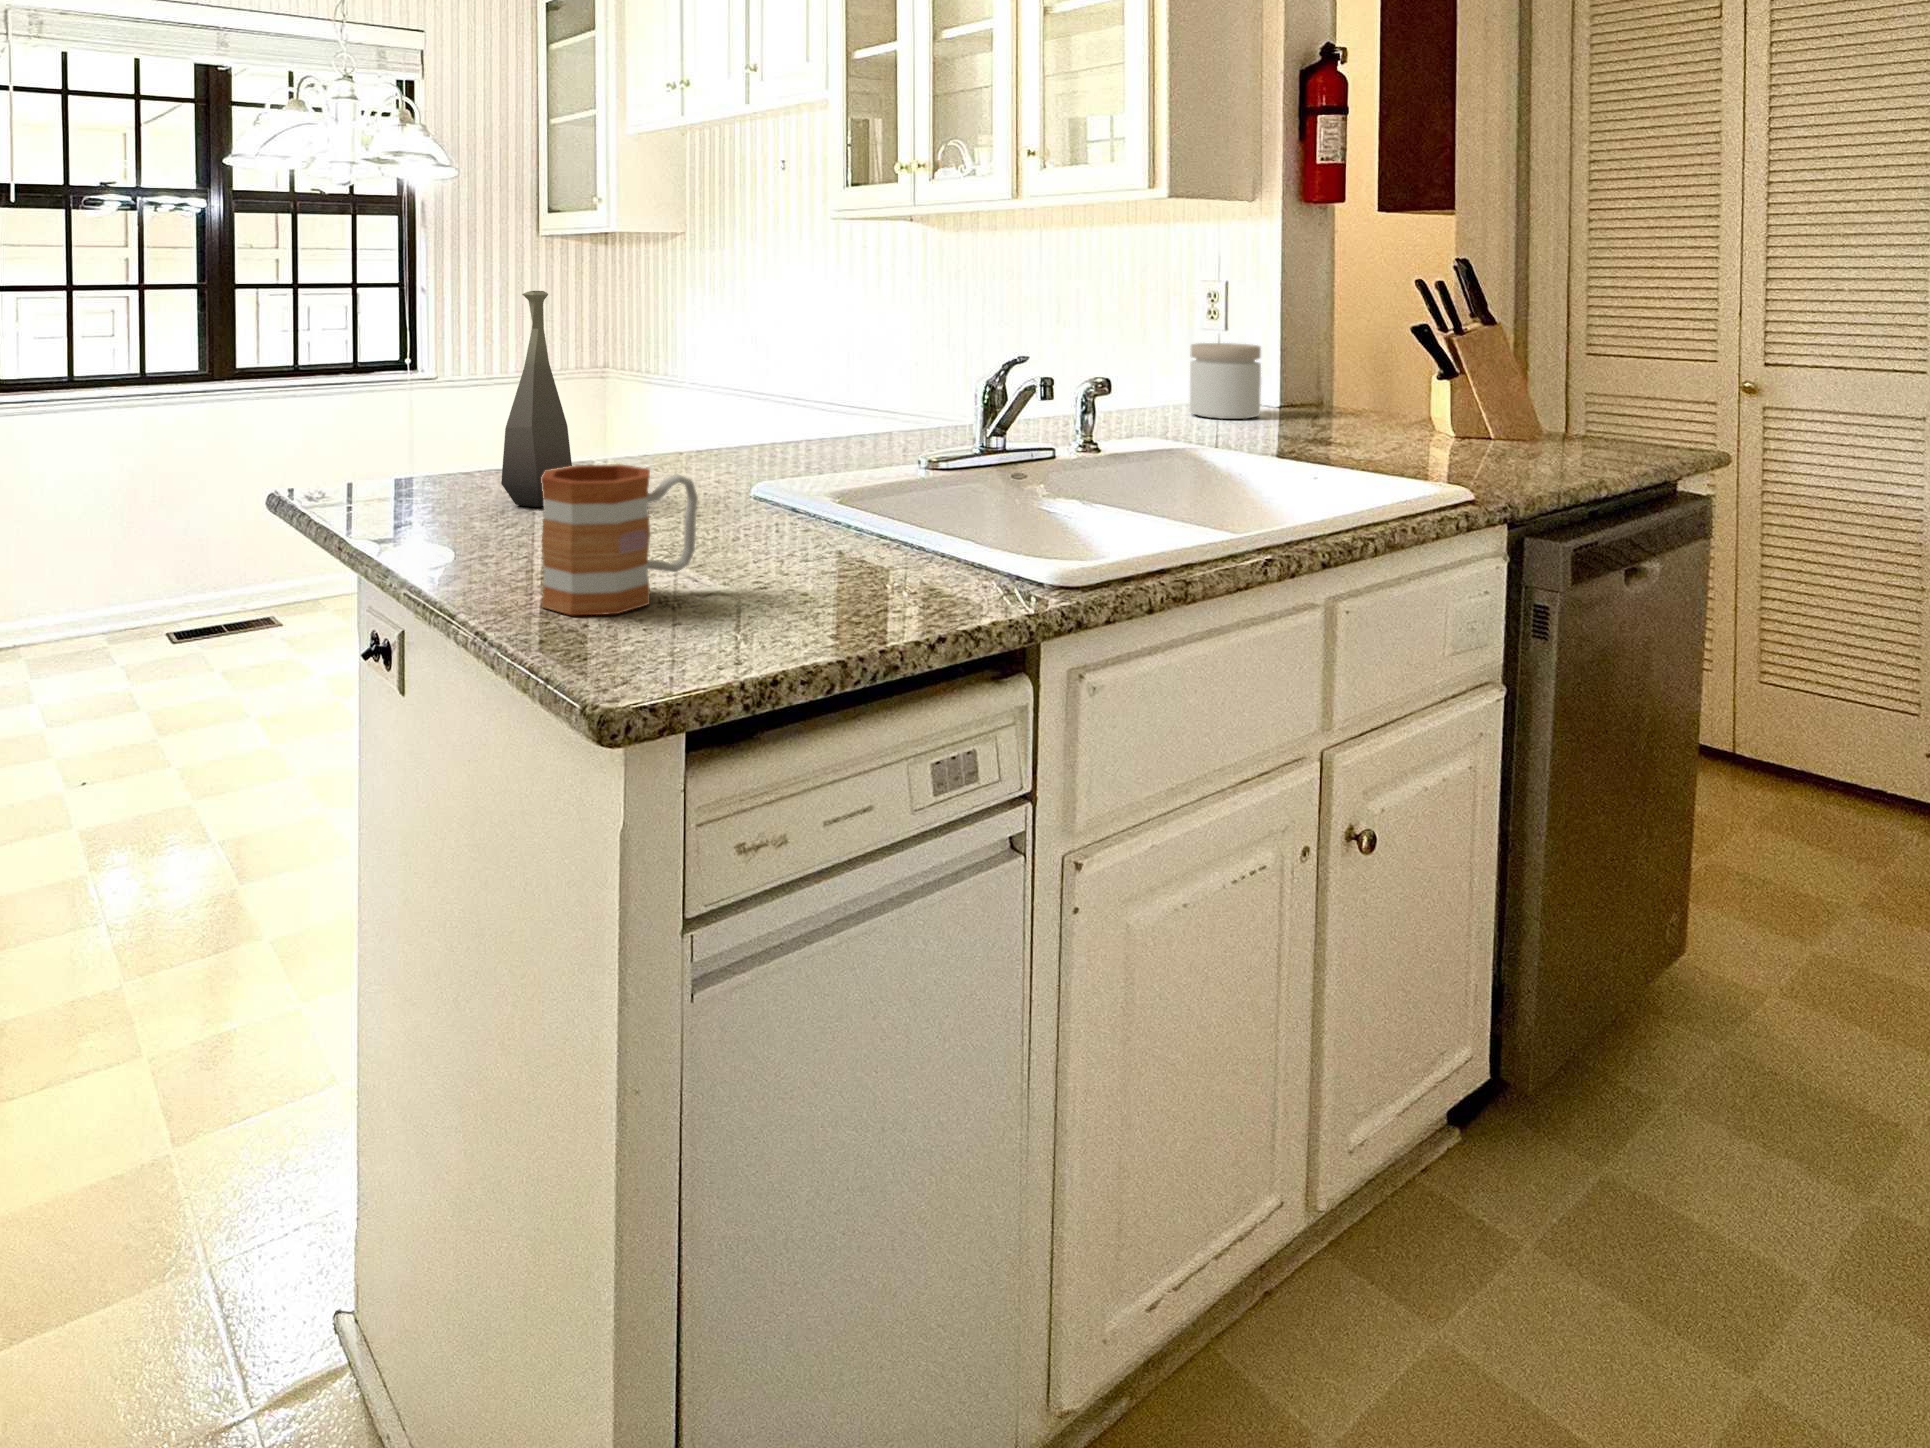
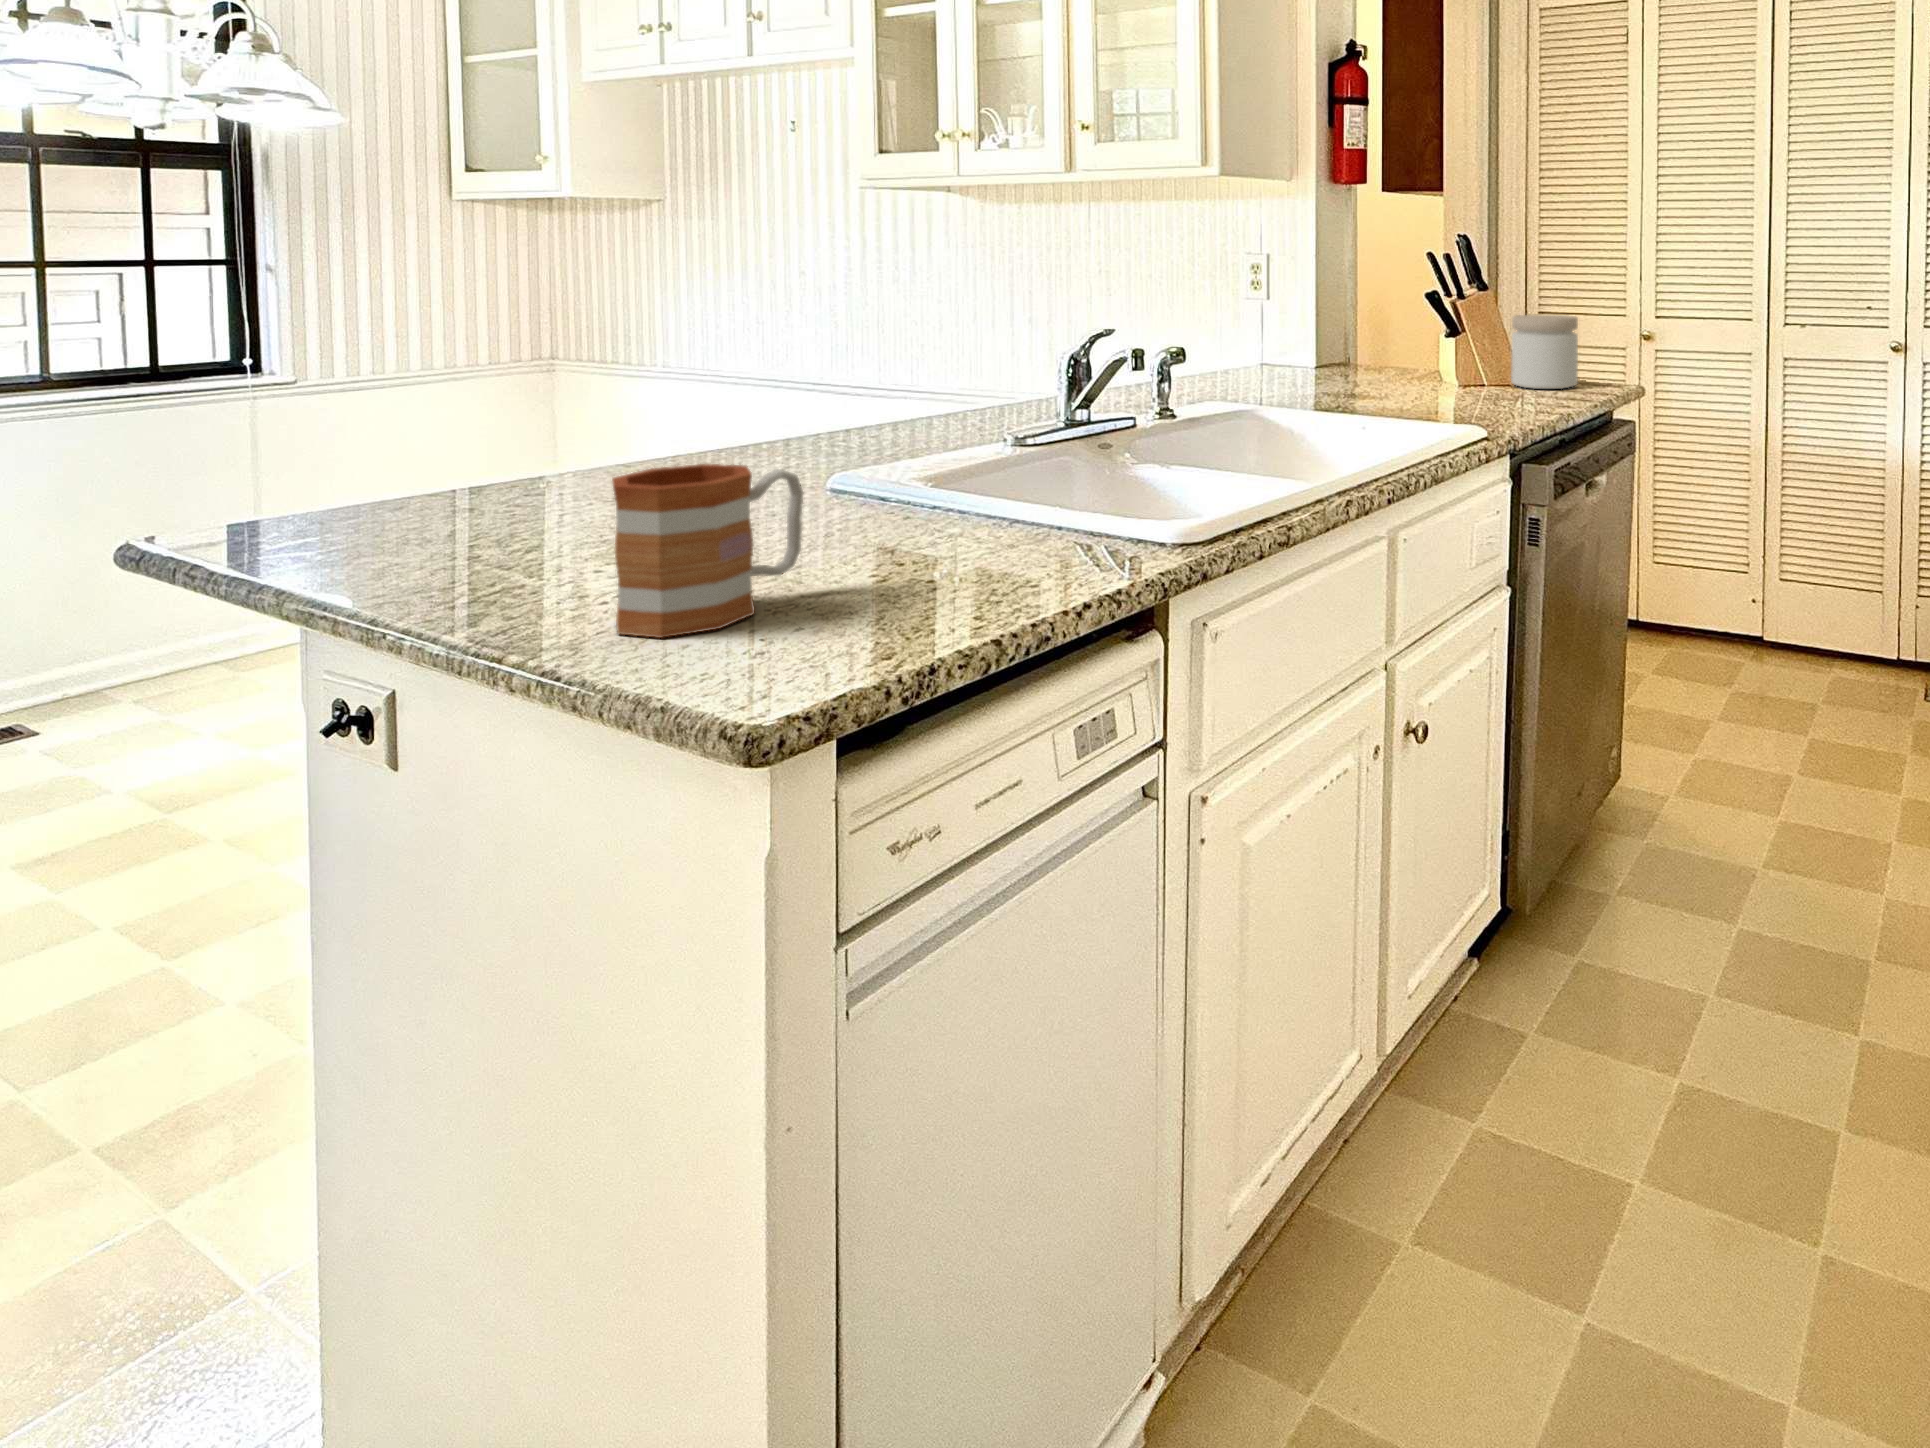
bottle: present [501,291,572,507] -> none [500,270,600,525]
jar: present [1190,343,1261,419] -> present [1511,315,1578,389]

